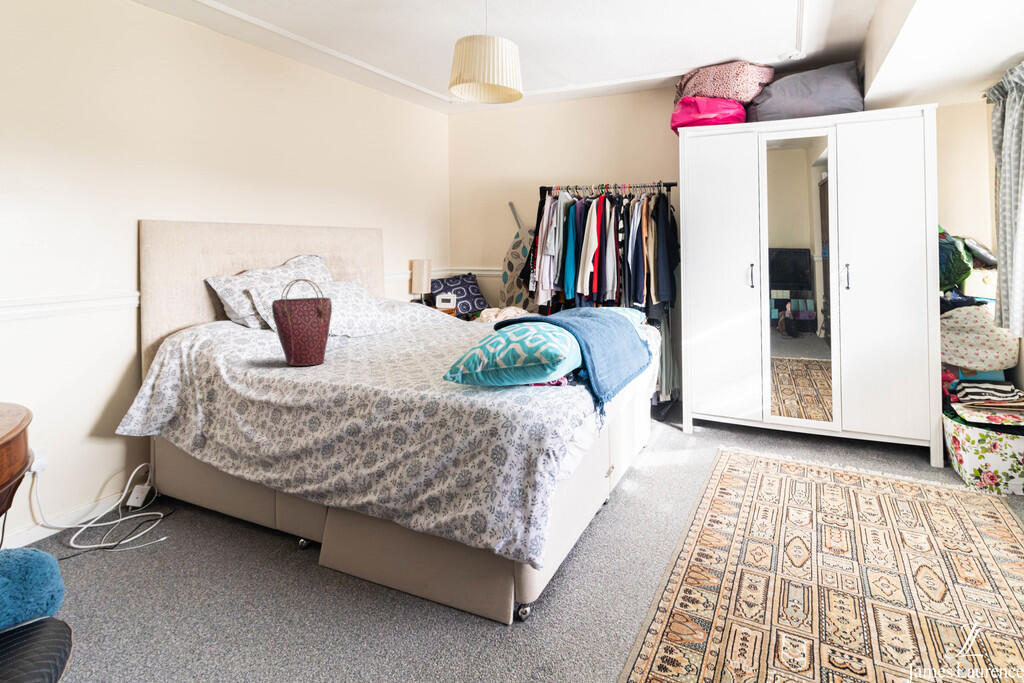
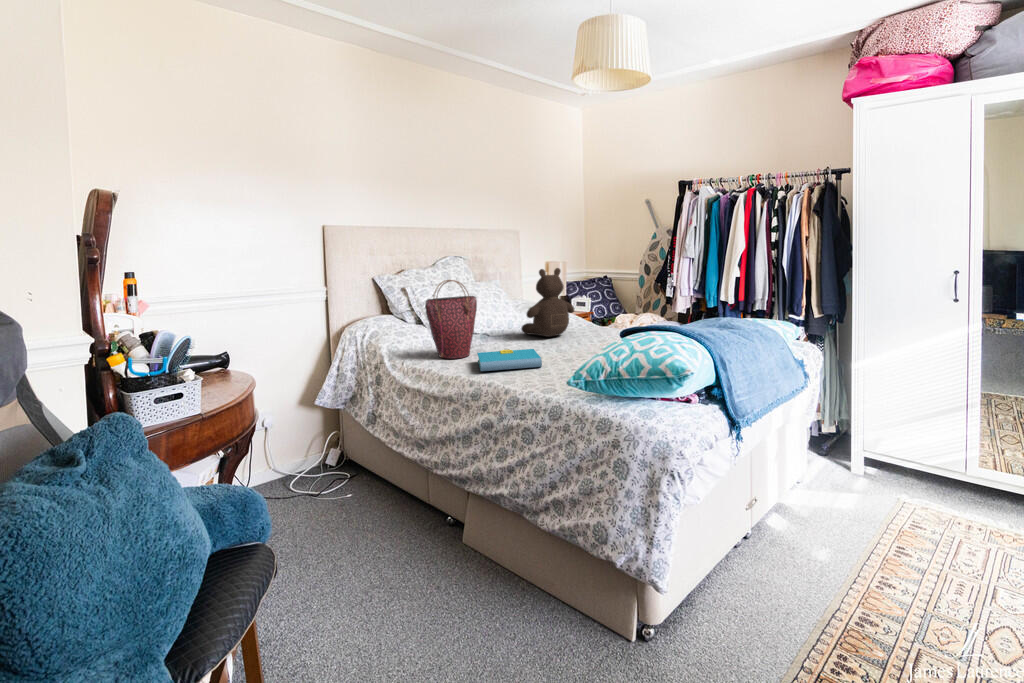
teddy bear: none [378,272,435,344] -> present [521,268,574,337]
book: none [335,353,408,375] -> present [477,349,542,371]

